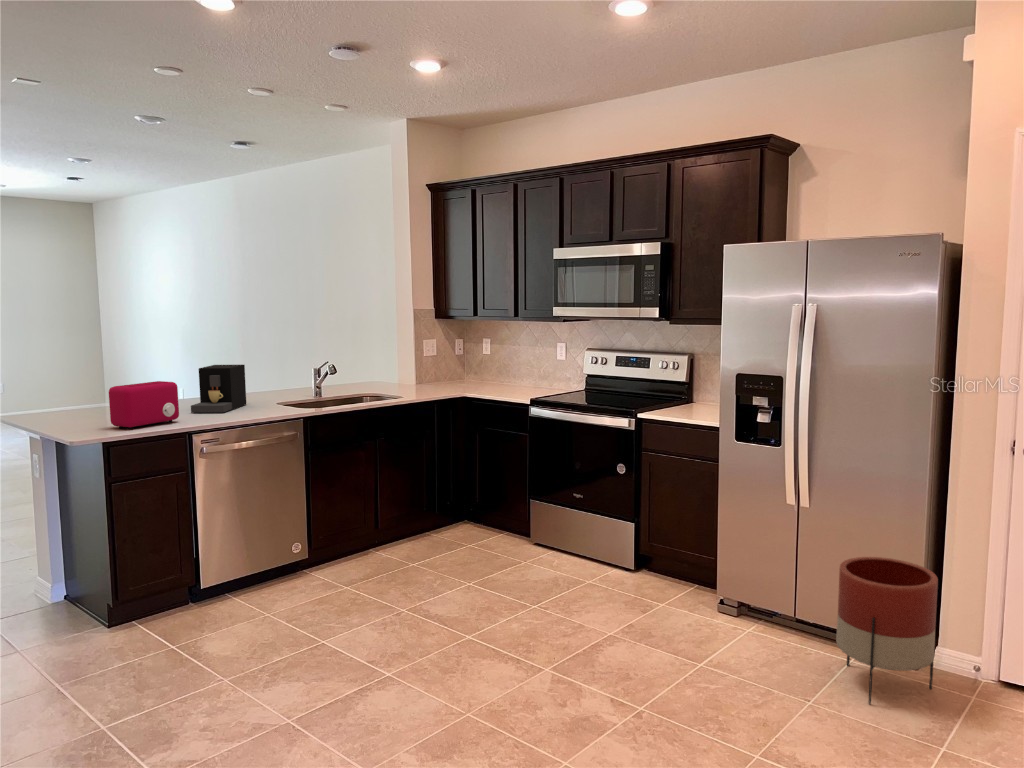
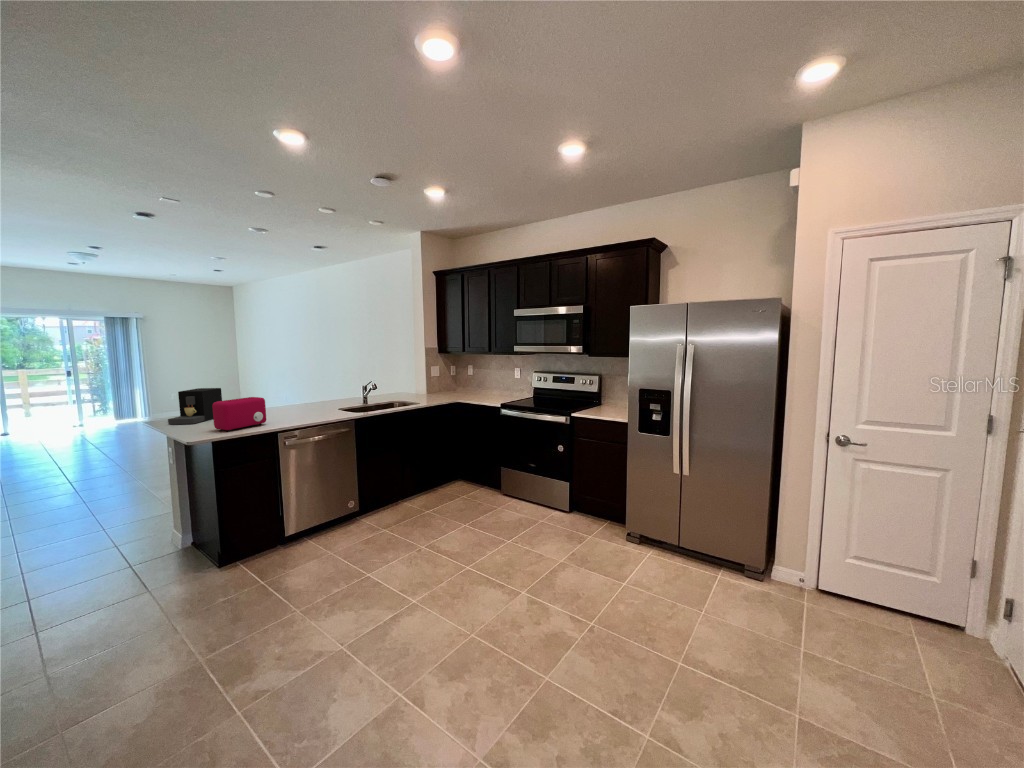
coffee maker: present [191,365,246,413] -> present [168,388,222,424]
planter: present [836,557,938,704] -> none [714,509,785,613]

